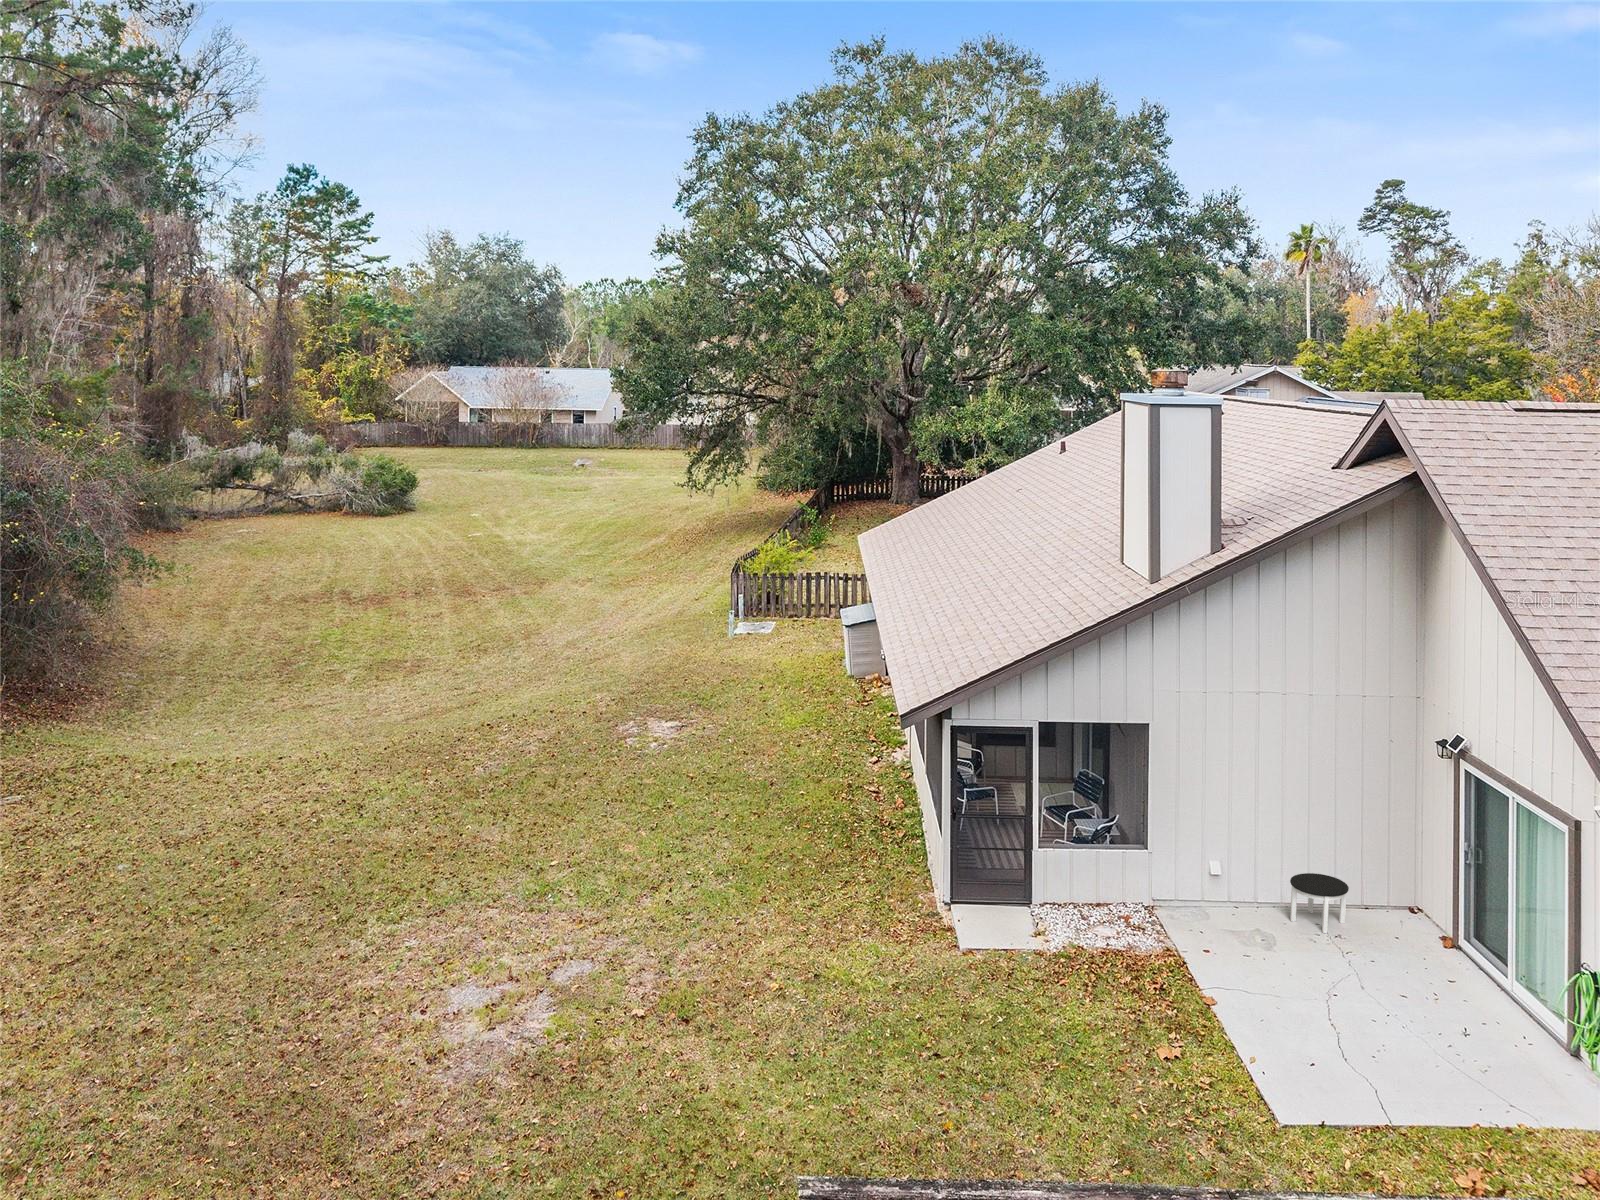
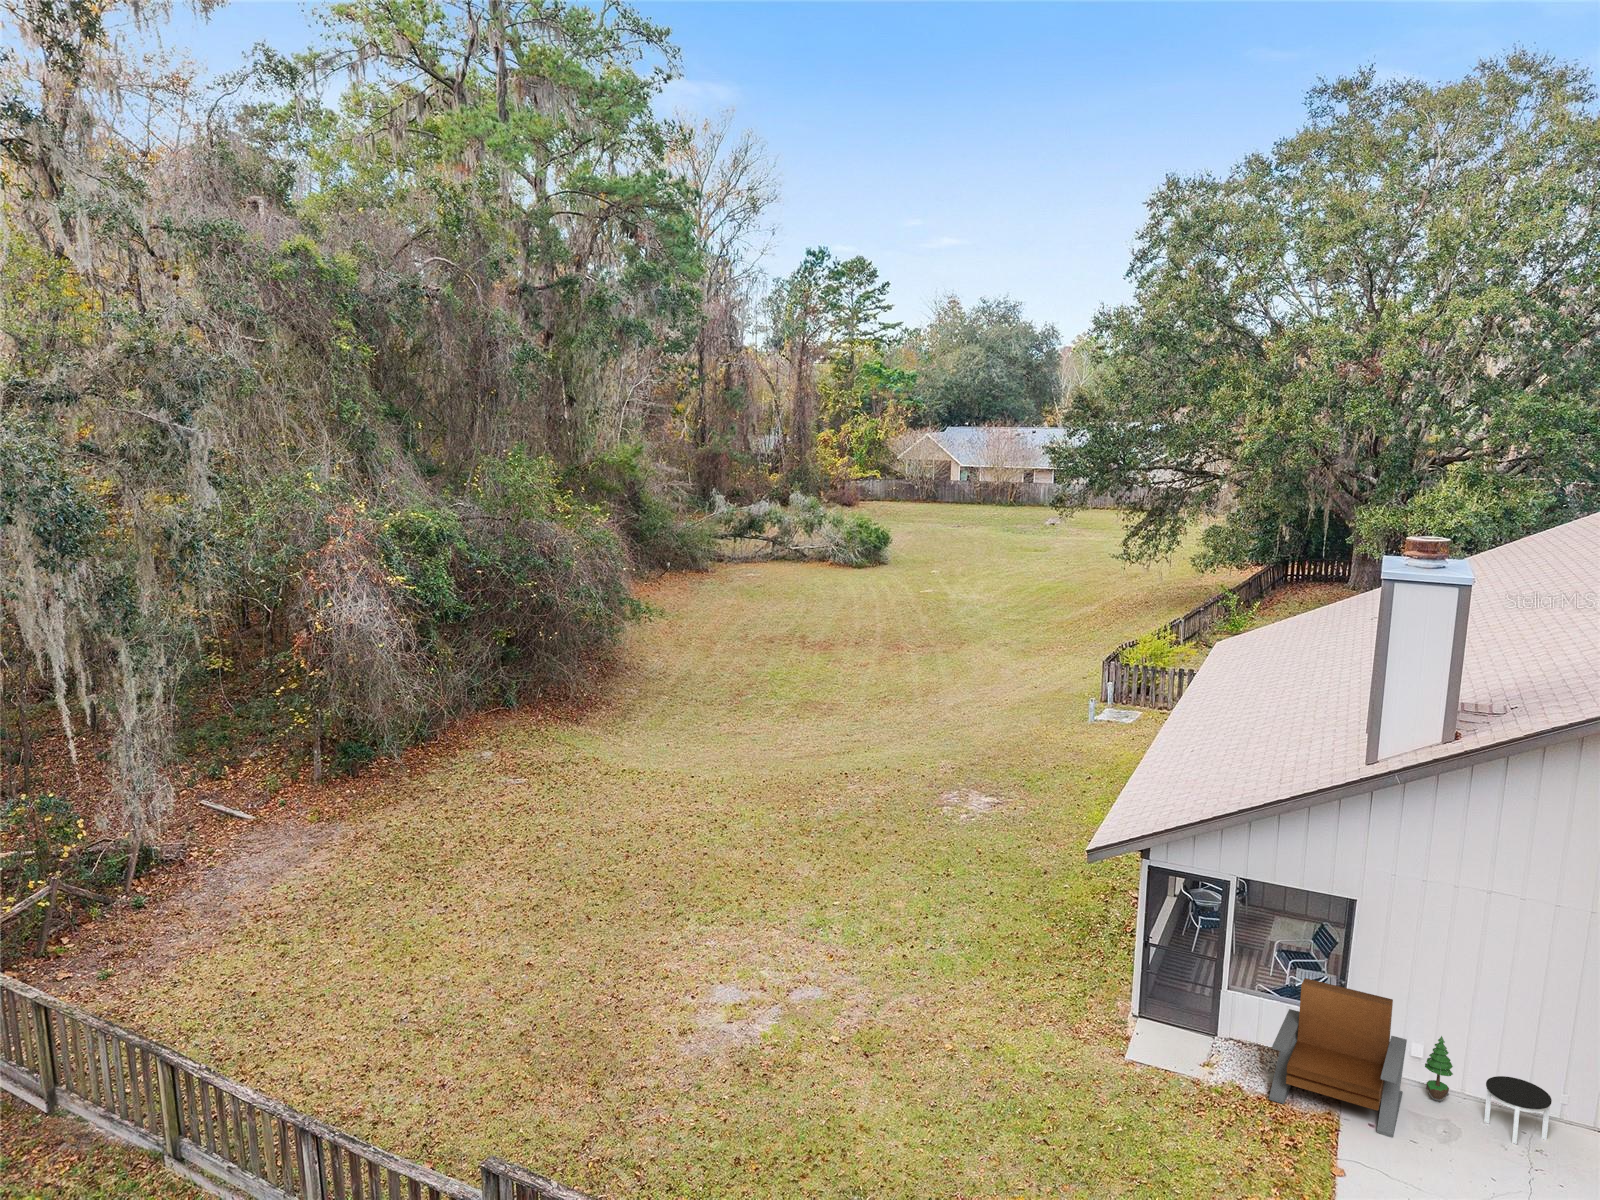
lounge chair: none [1103,821,1237,956] -> present [1269,978,1407,1137]
potted tree: none [1232,848,1258,914] -> present [1425,1036,1453,1101]

